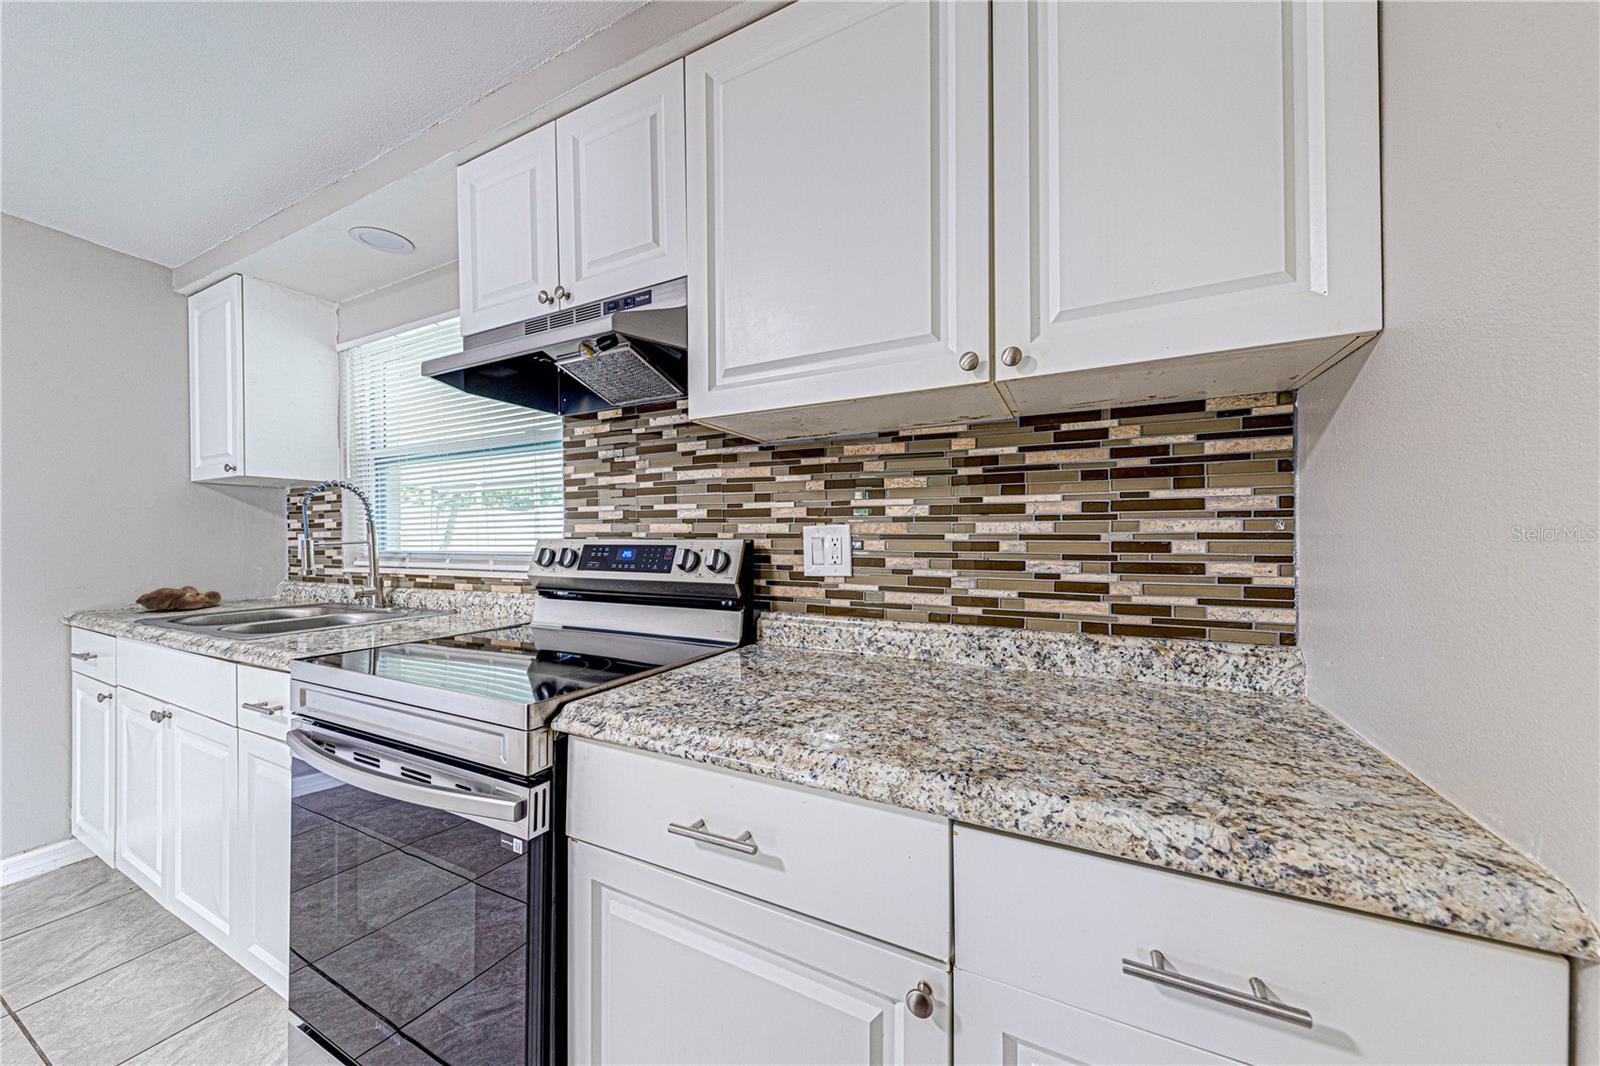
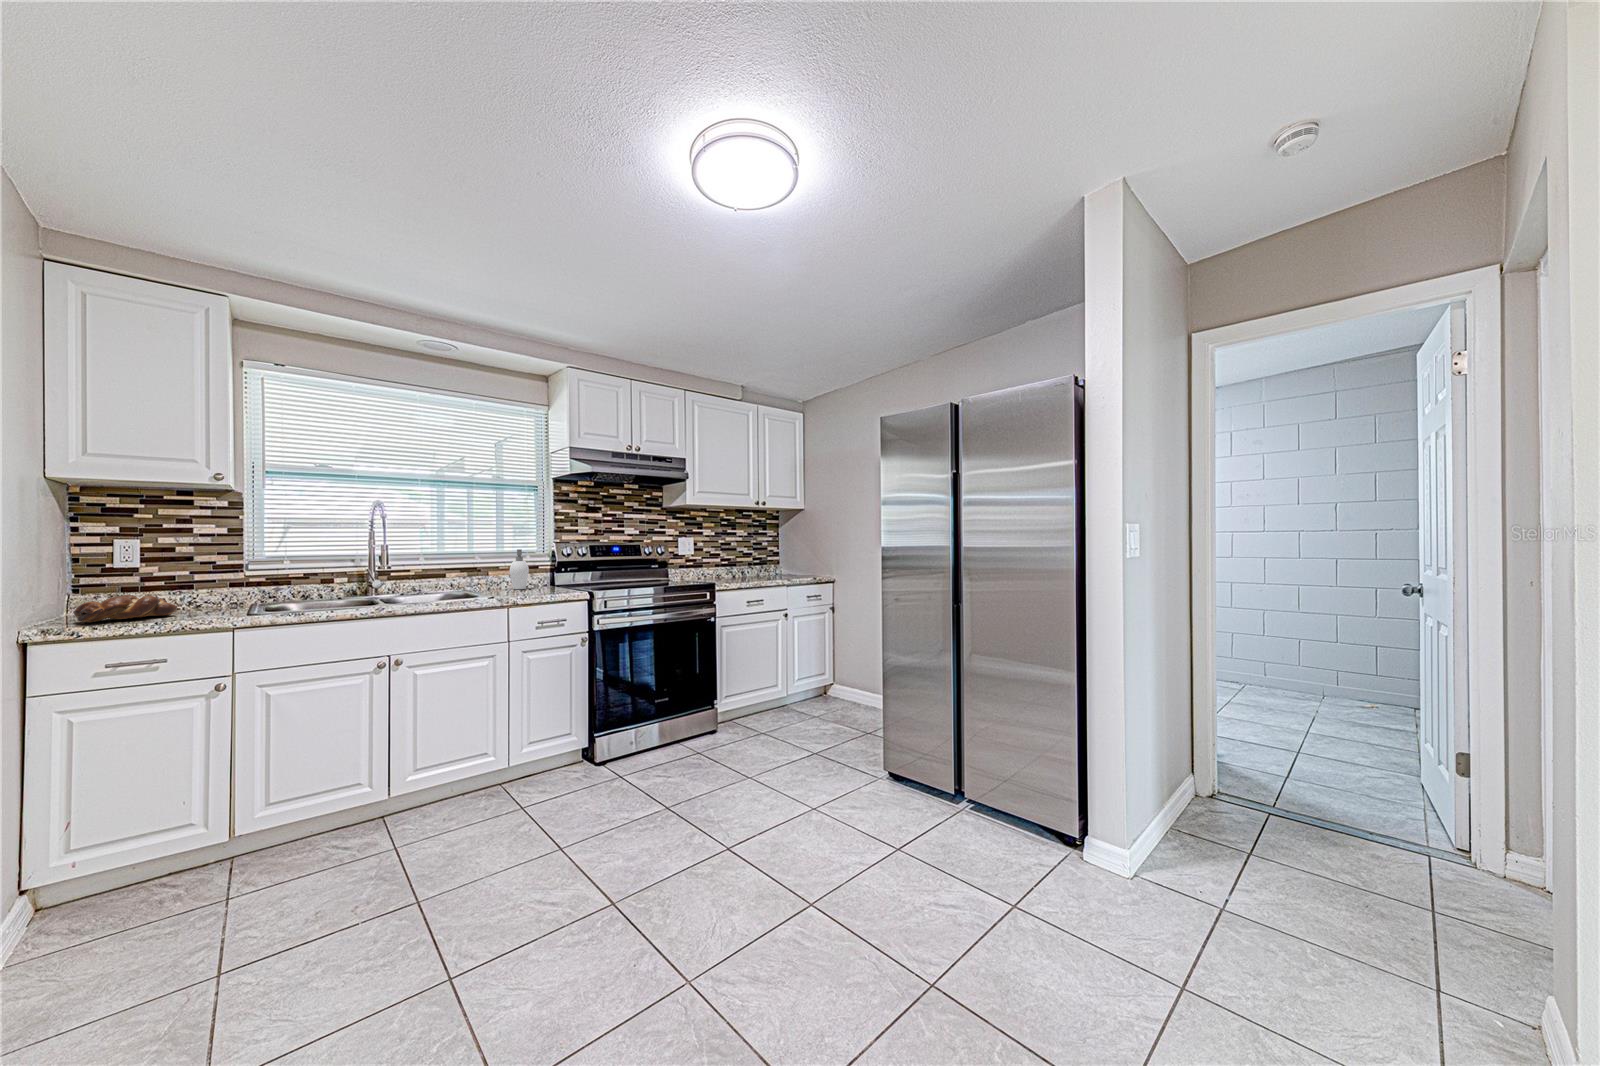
soap dispenser: none [398,552,436,625] -> present [510,549,529,589]

